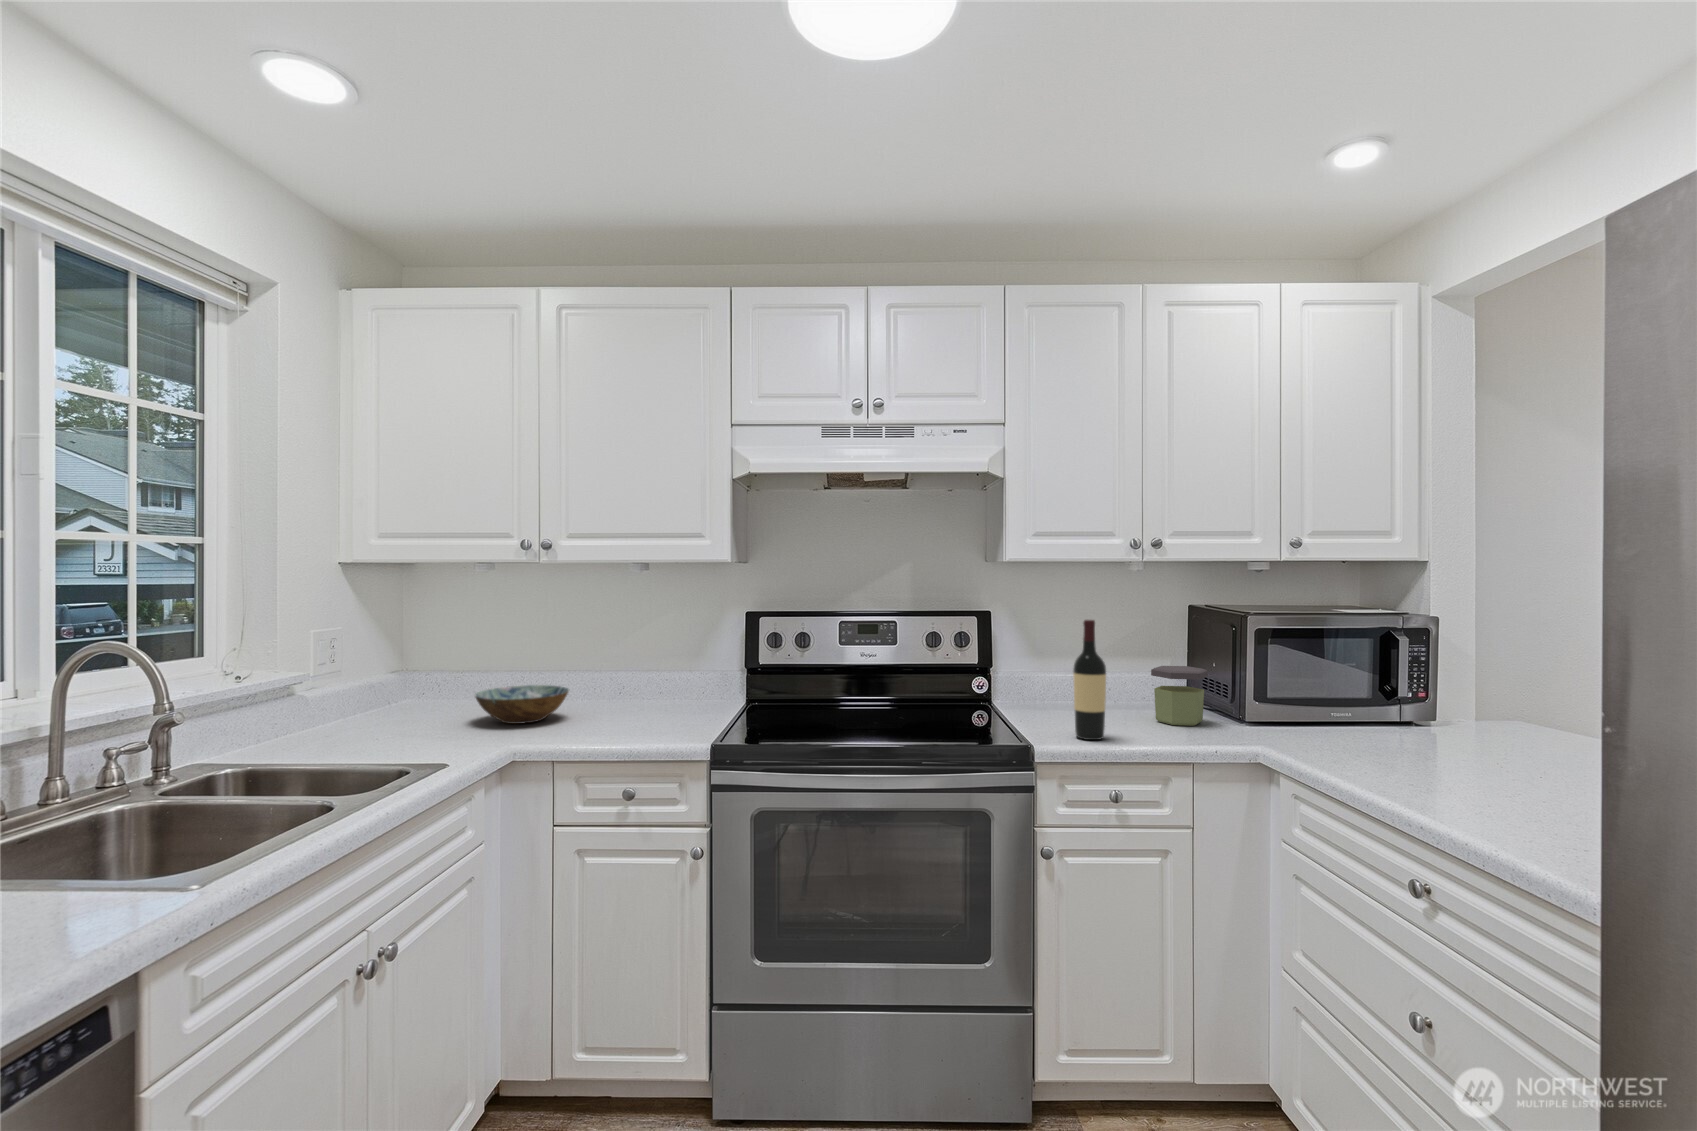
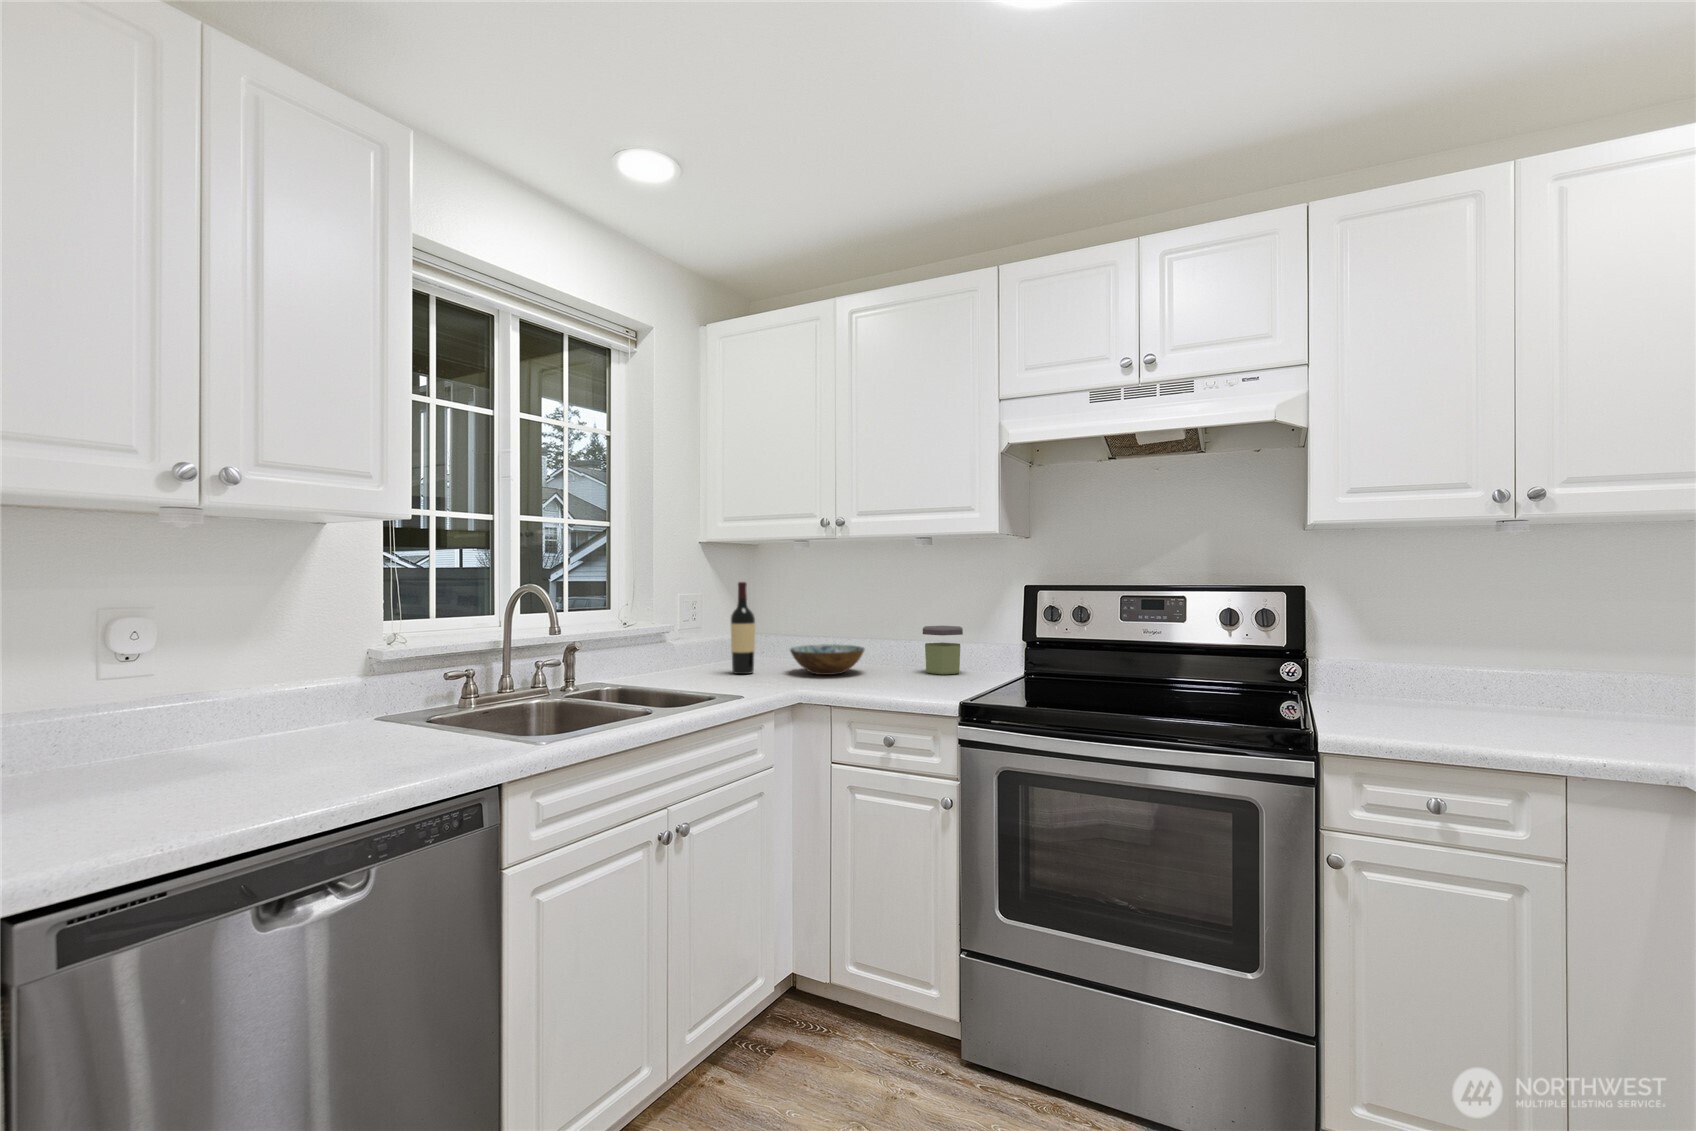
wine bottle: present [1073,620,1106,740] -> present [730,582,755,674]
jar: present [1151,666,1208,726] -> present [923,626,963,675]

